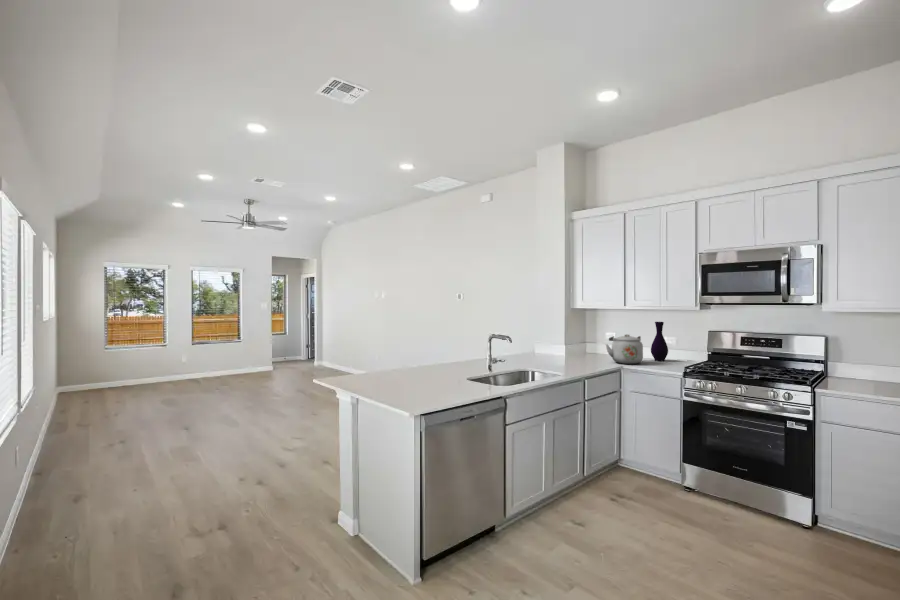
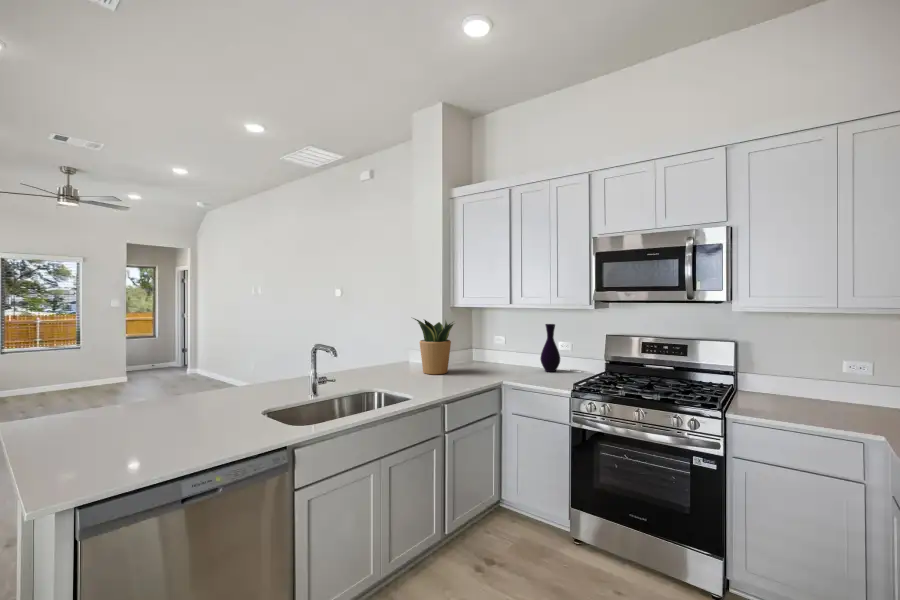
potted plant: none [543,316,582,361] -> present [413,318,454,375]
kettle: present [606,334,643,364] -> none [484,340,529,377]

